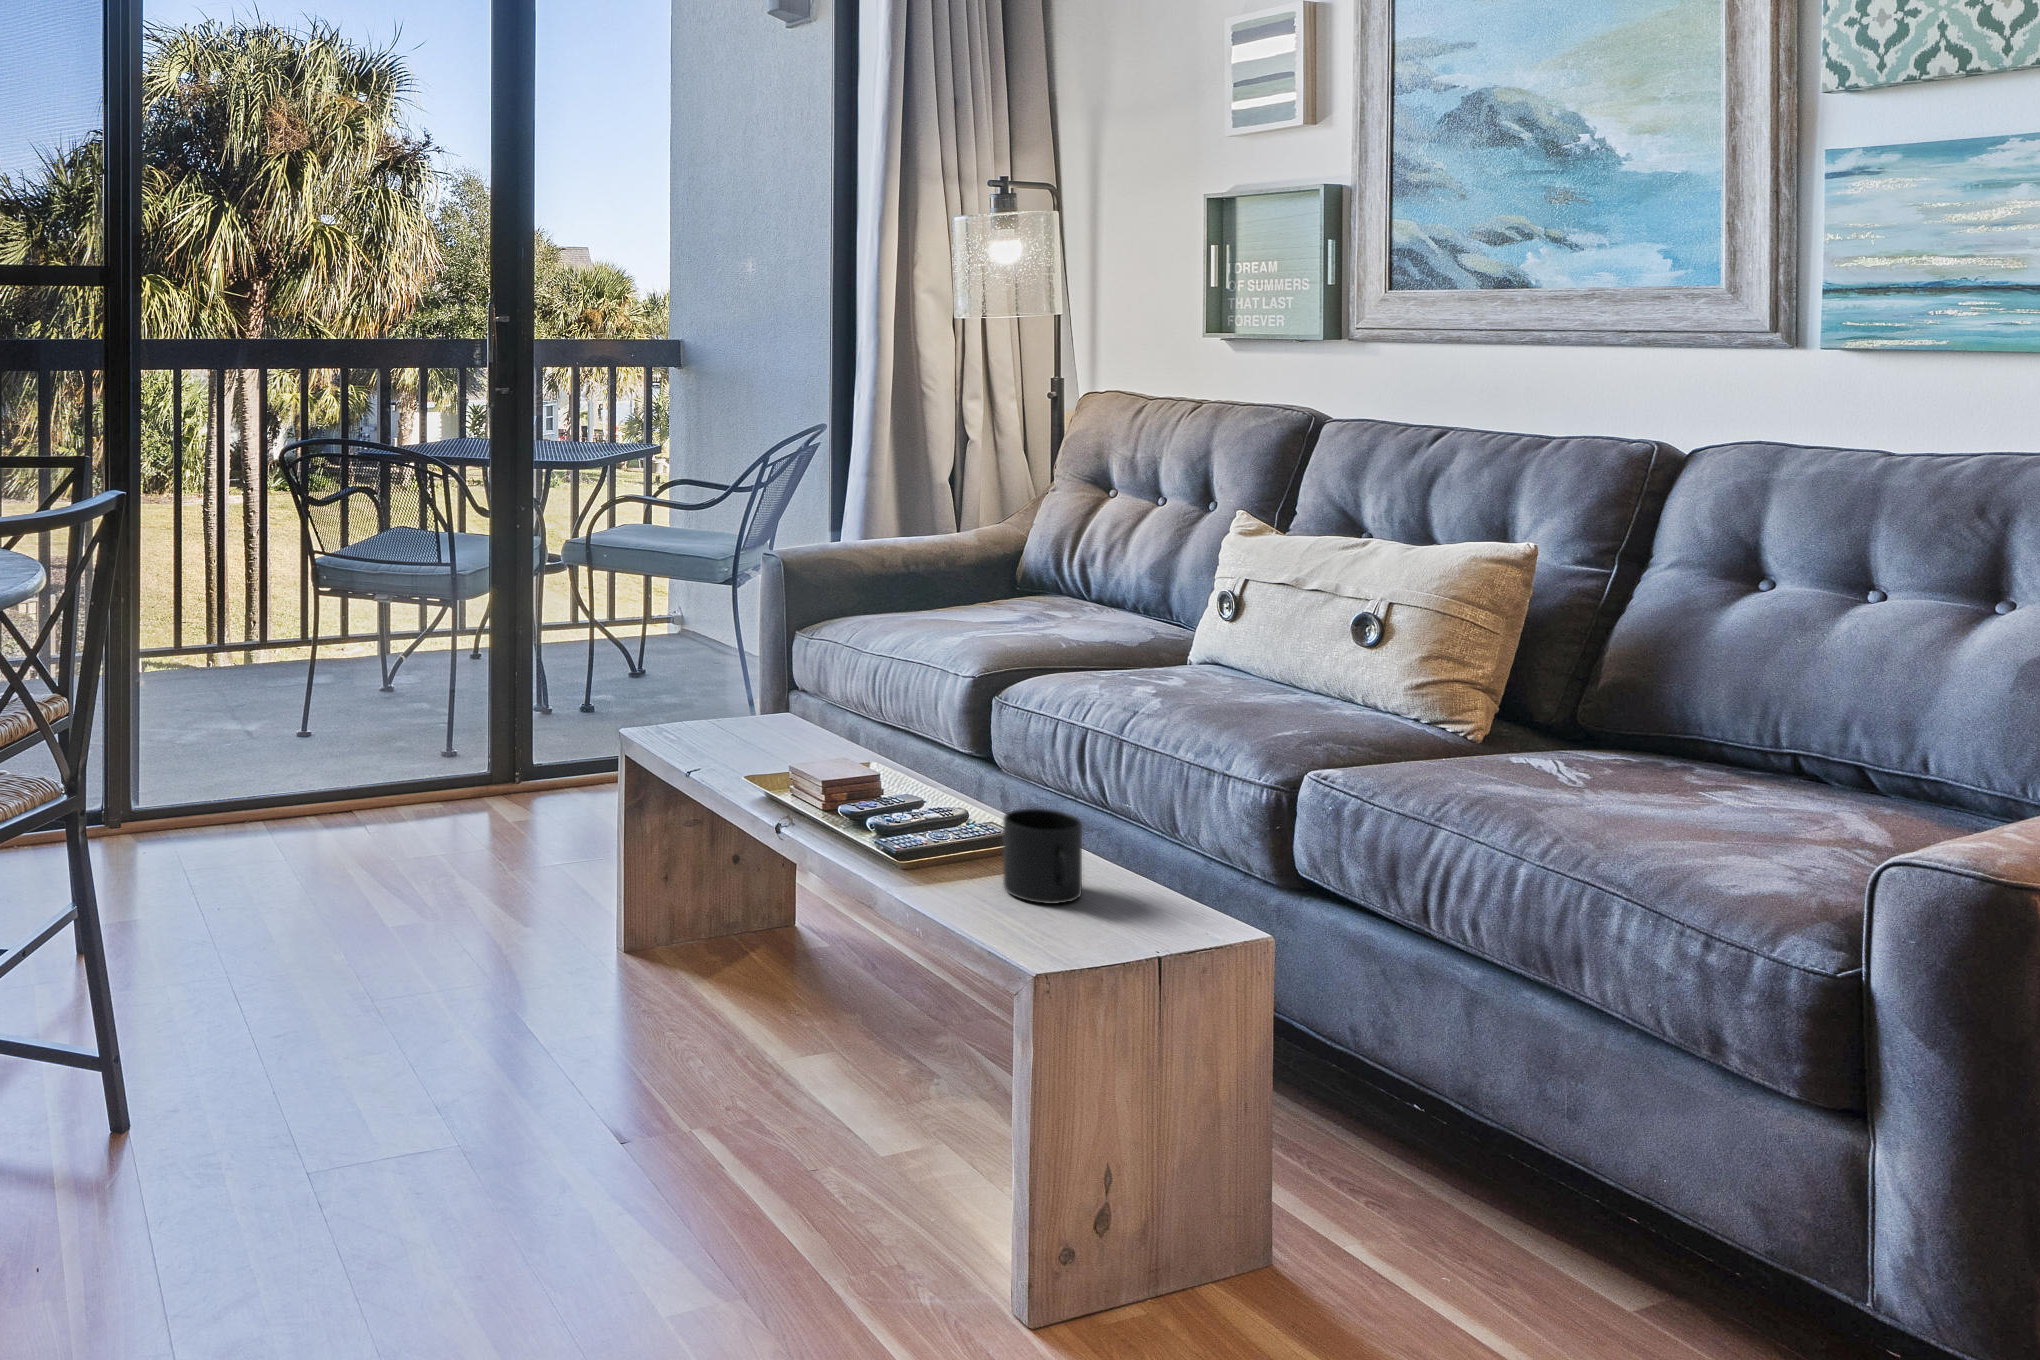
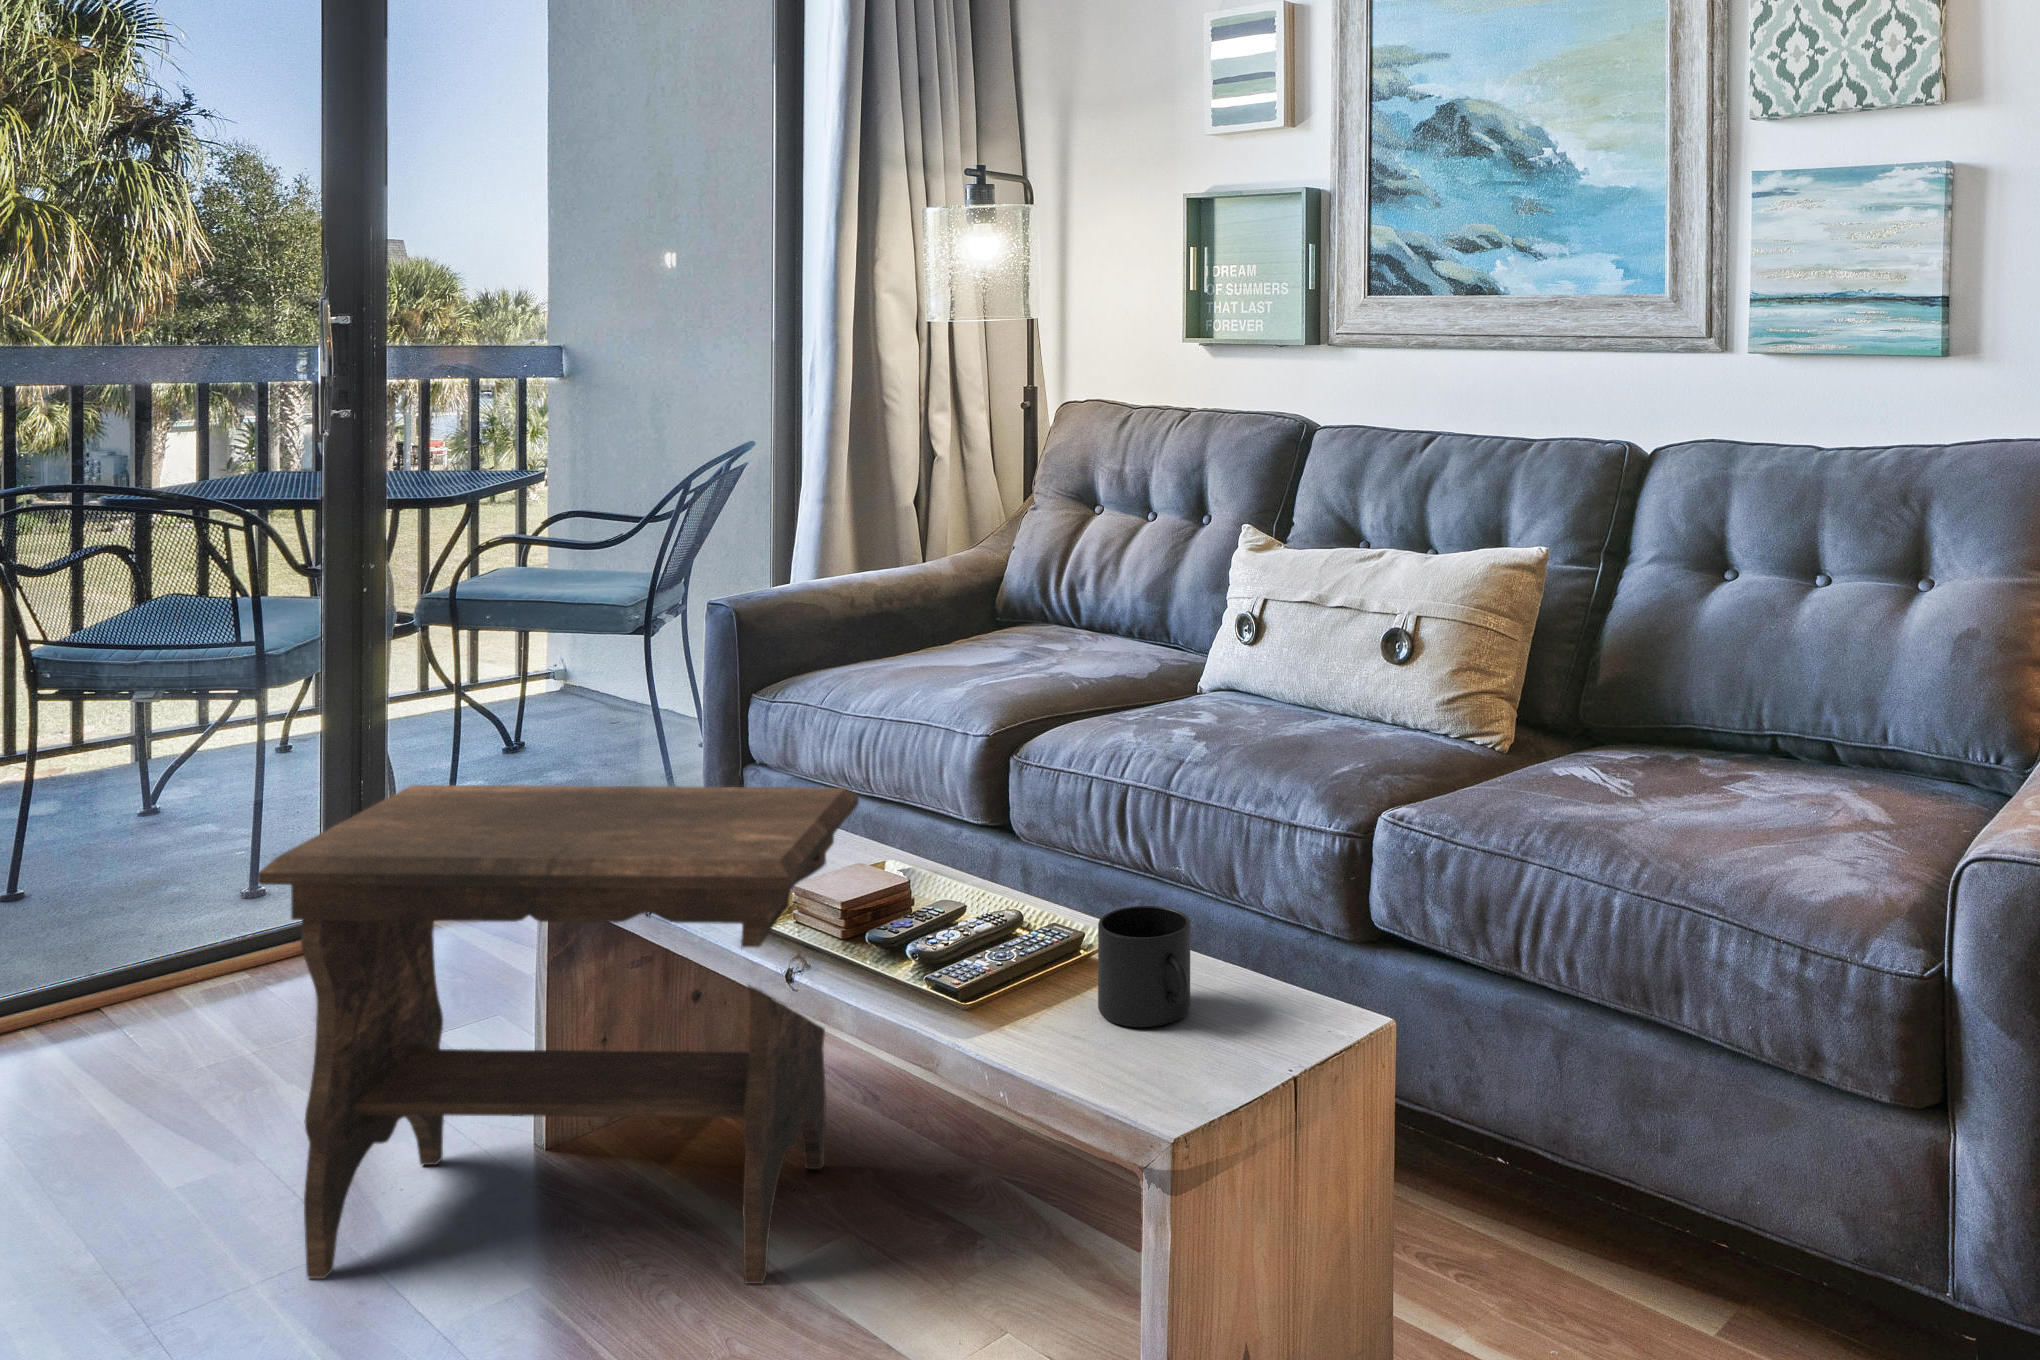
footstool: none [432,669,850,1069] -> present [258,785,859,1284]

